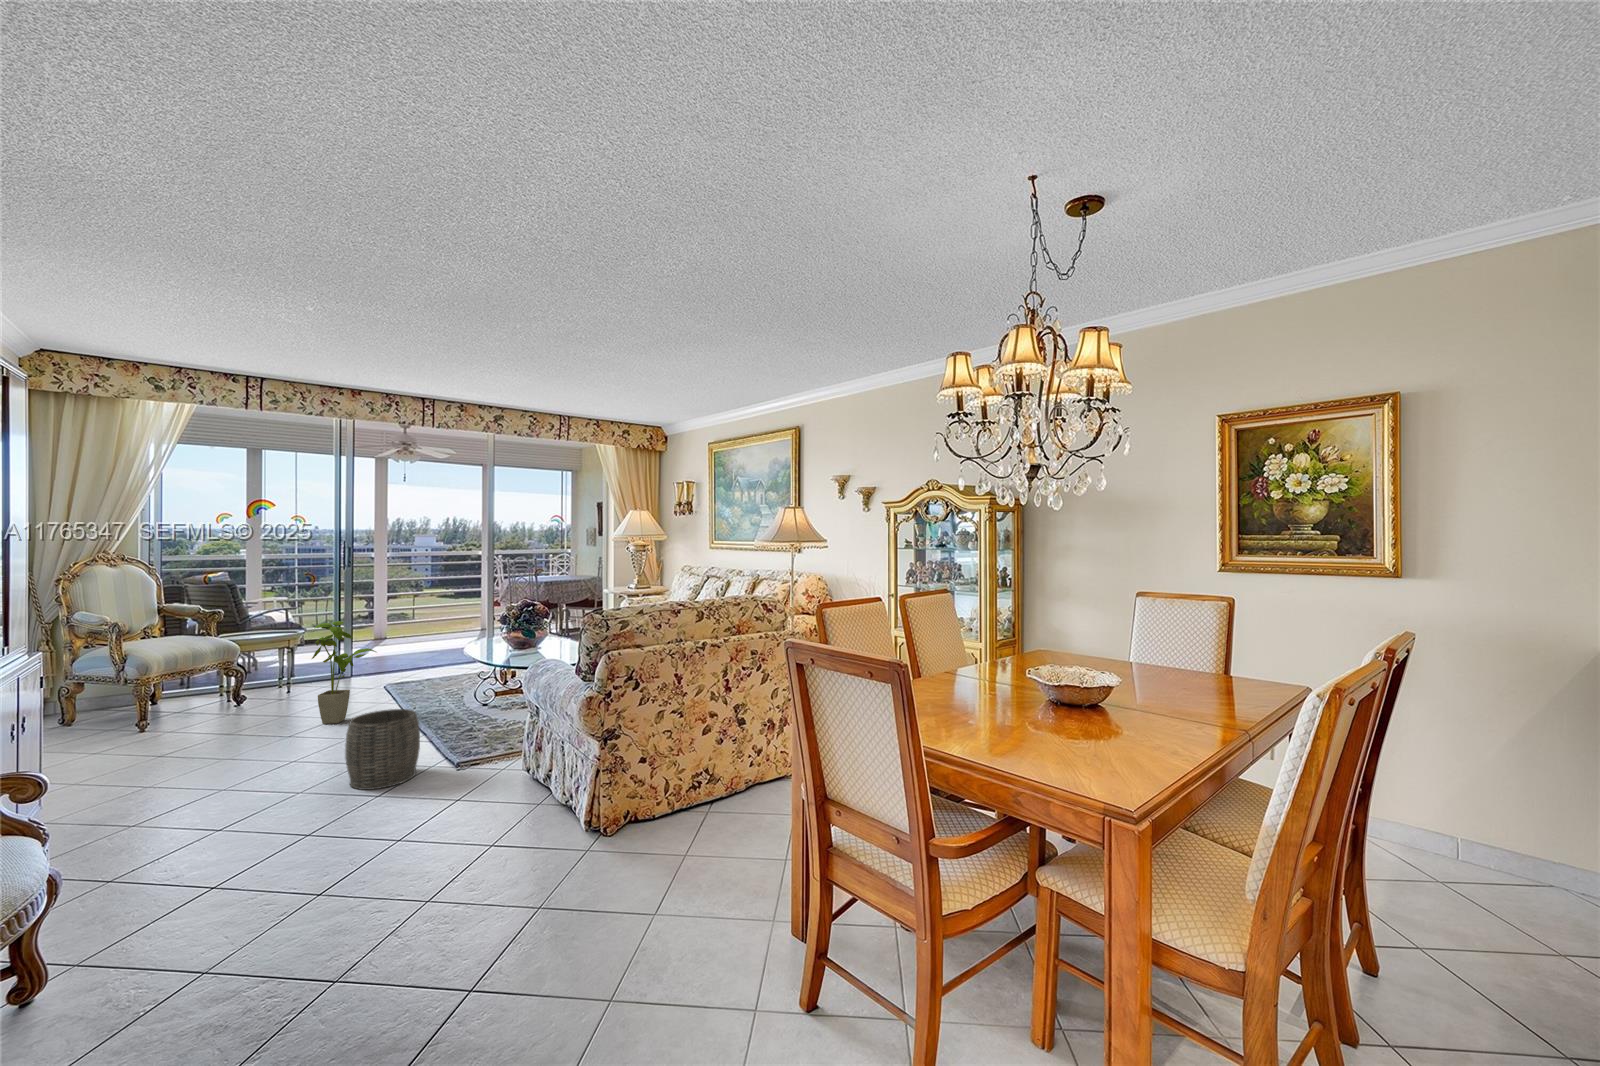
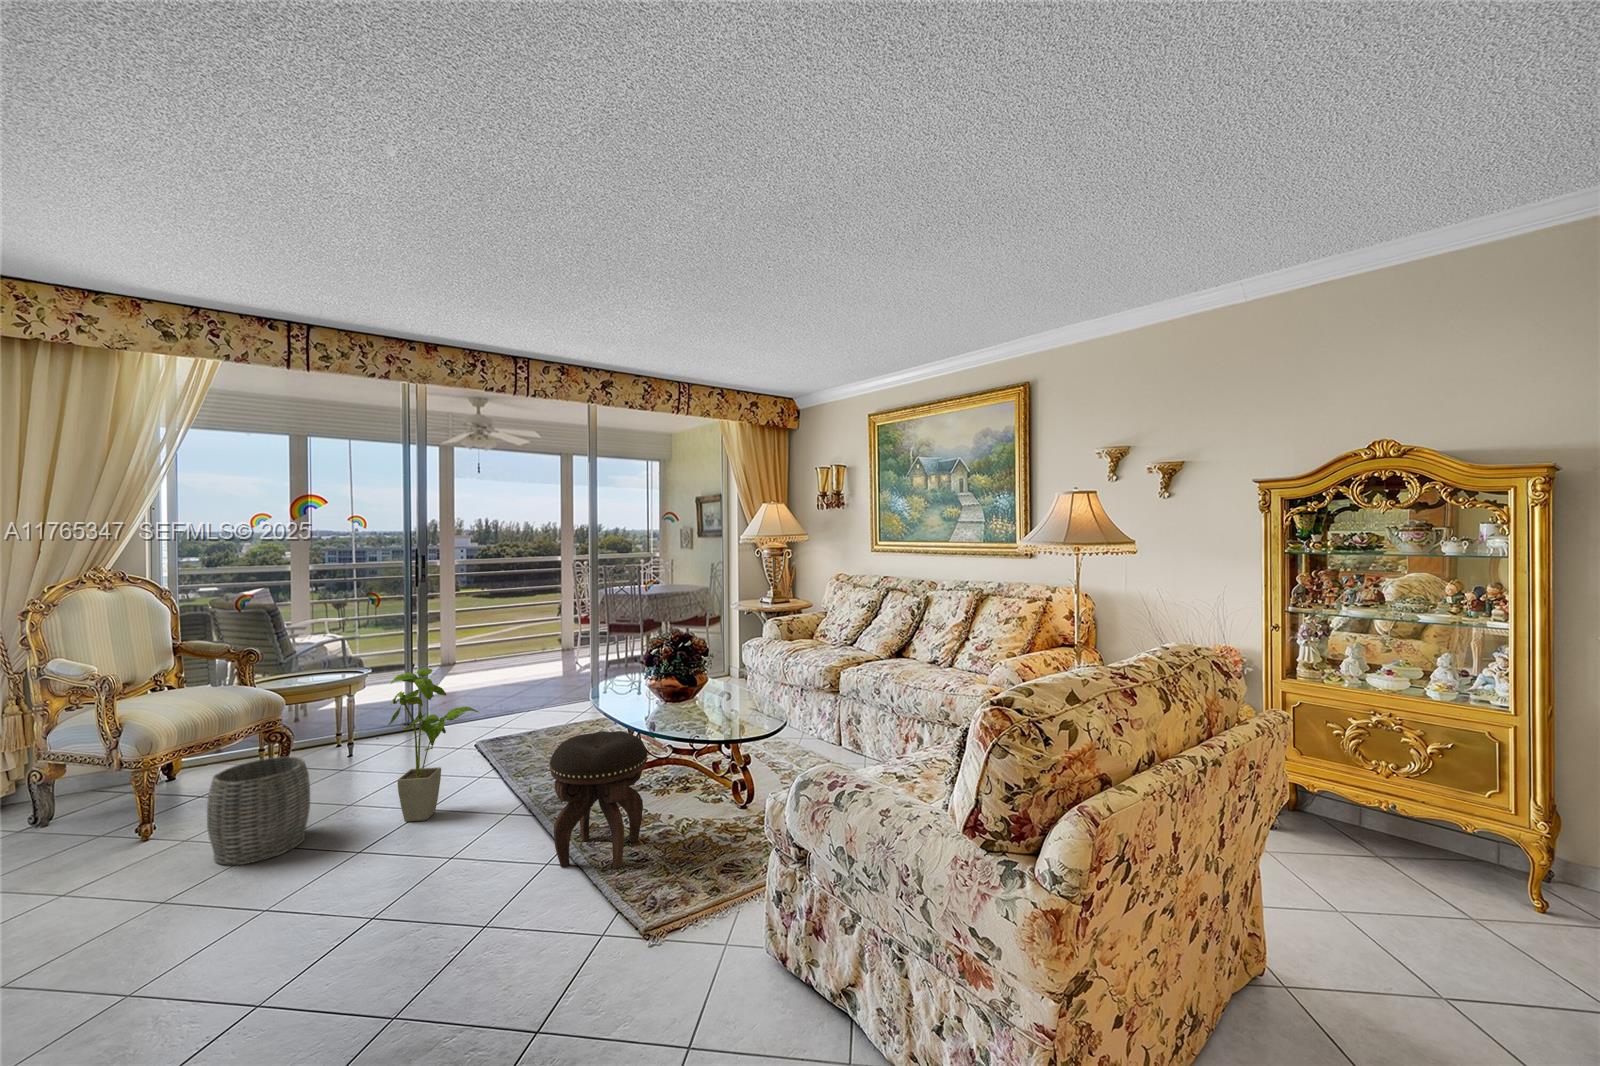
footstool: none [414,661,483,744] -> present [550,731,647,868]
woven basket: present [345,709,420,790] -> present [207,757,310,865]

